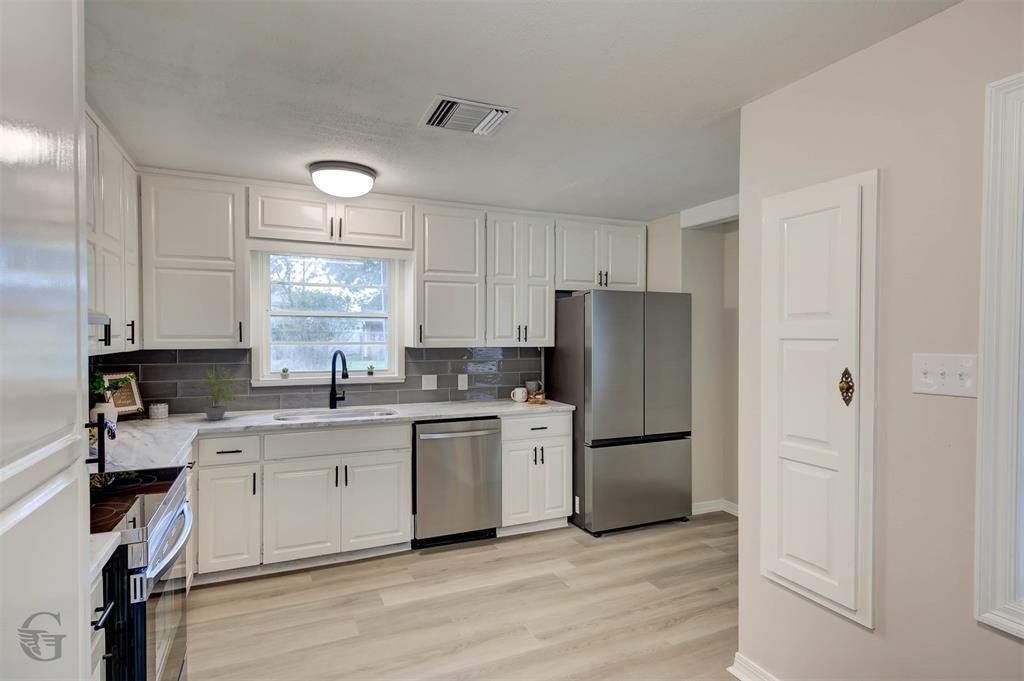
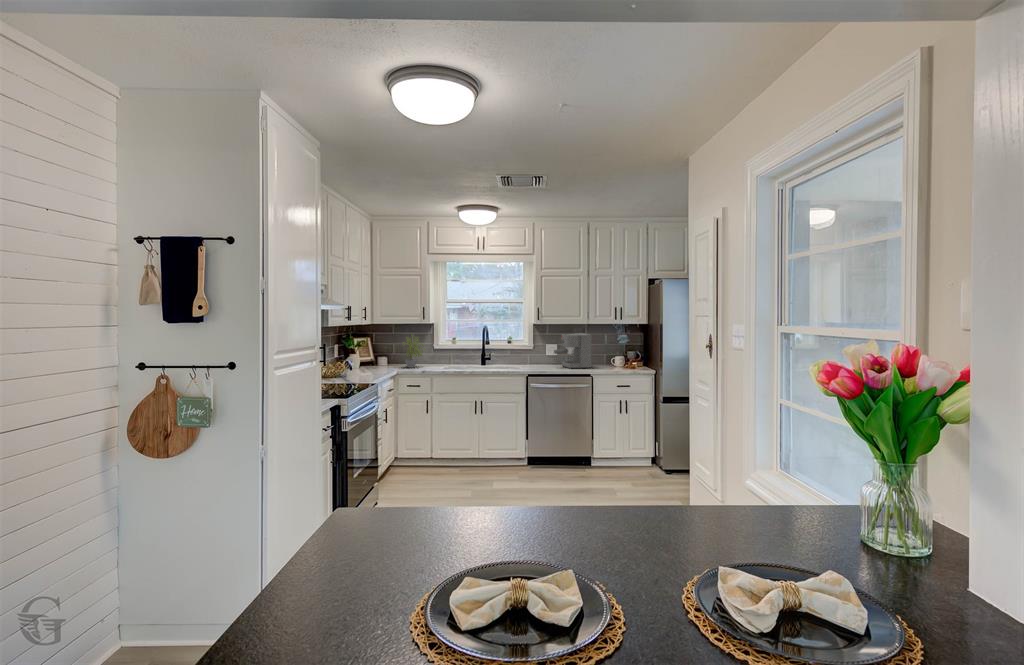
coffee maker: none [440,360,489,408] -> present [554,333,592,368]

